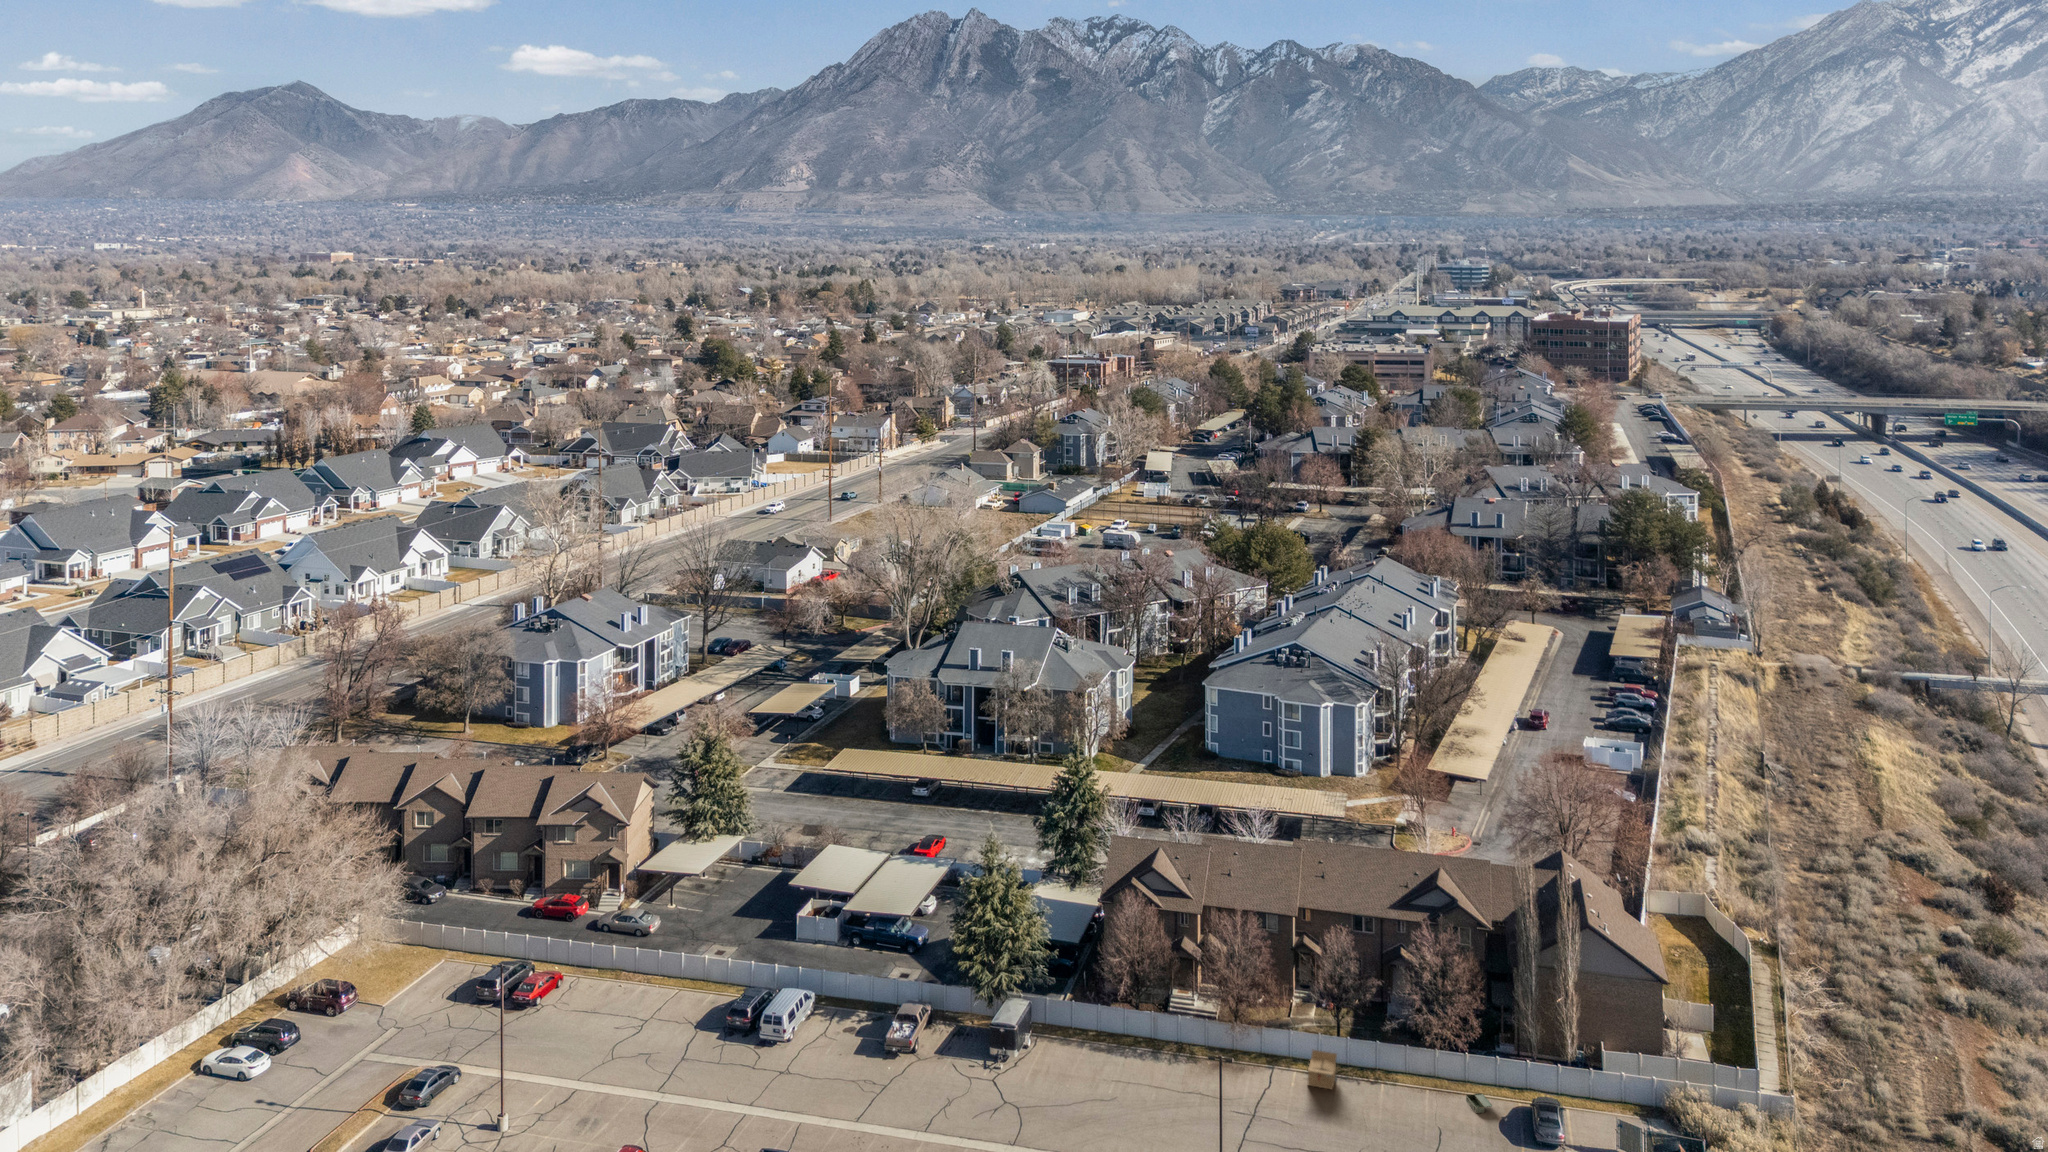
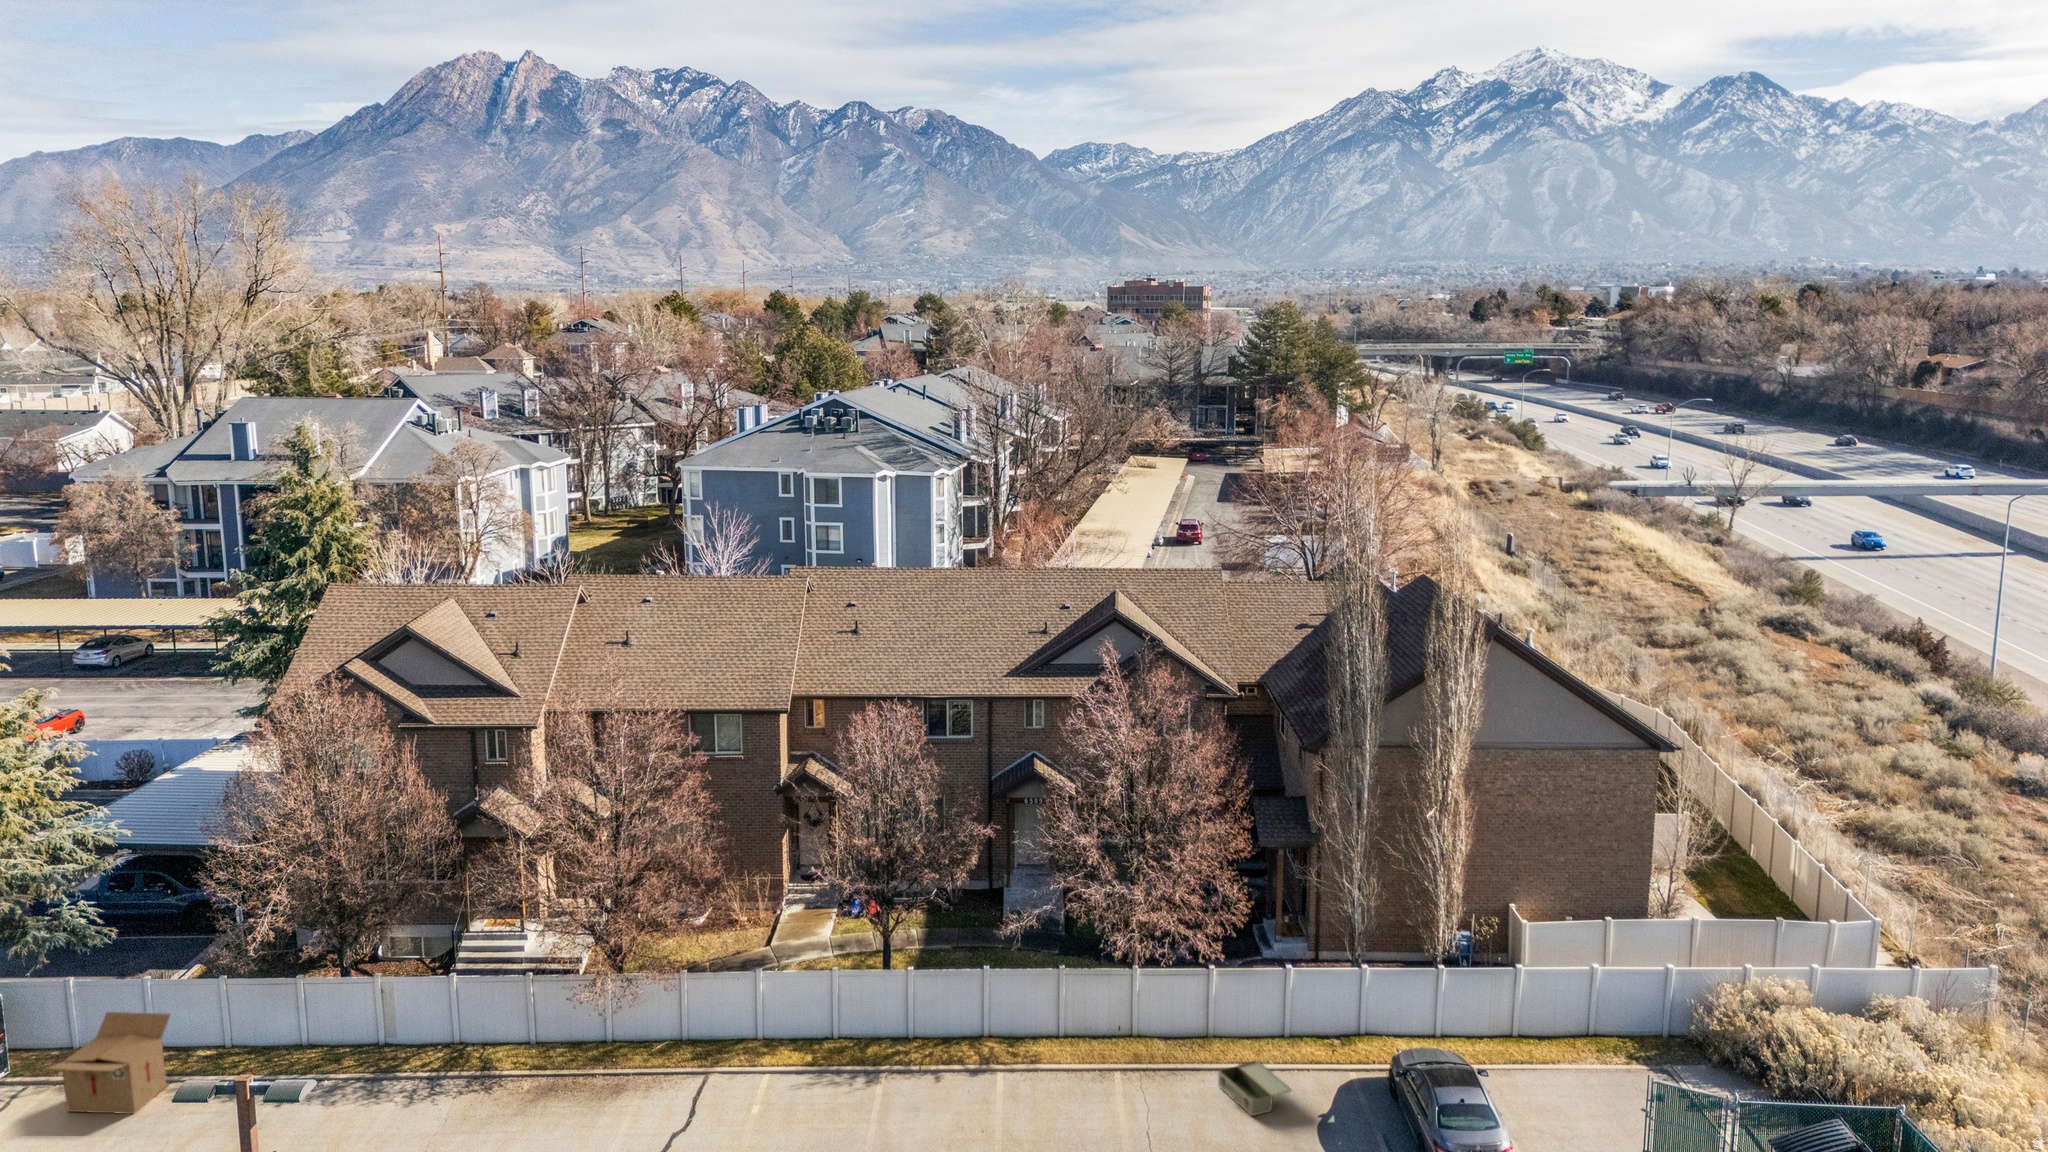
cardboard box: present [1308,1050,1337,1089] -> present [44,1012,170,1114]

